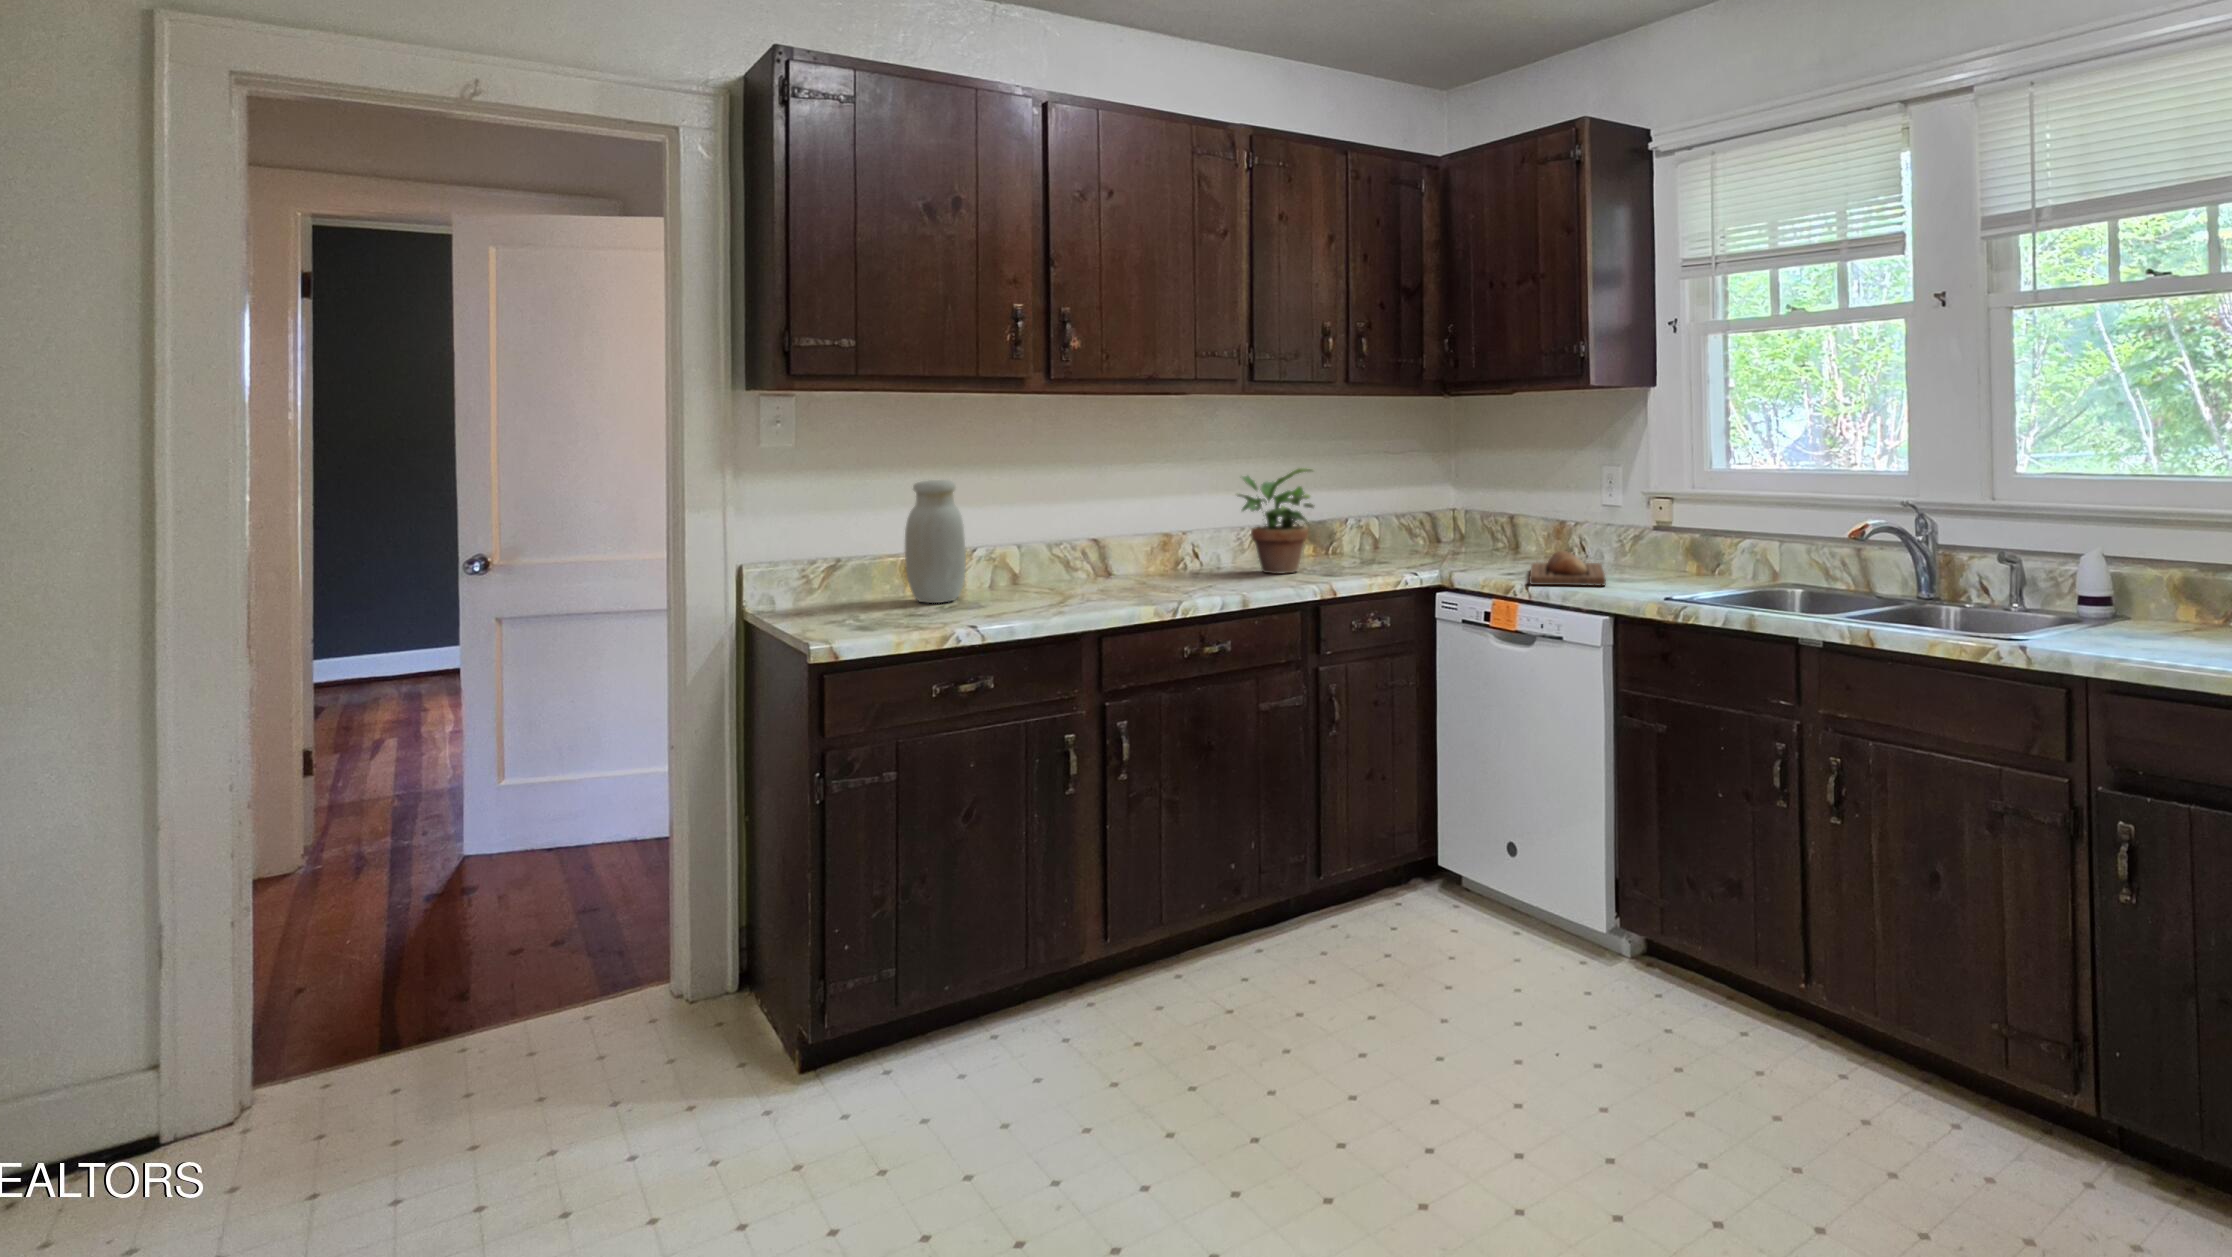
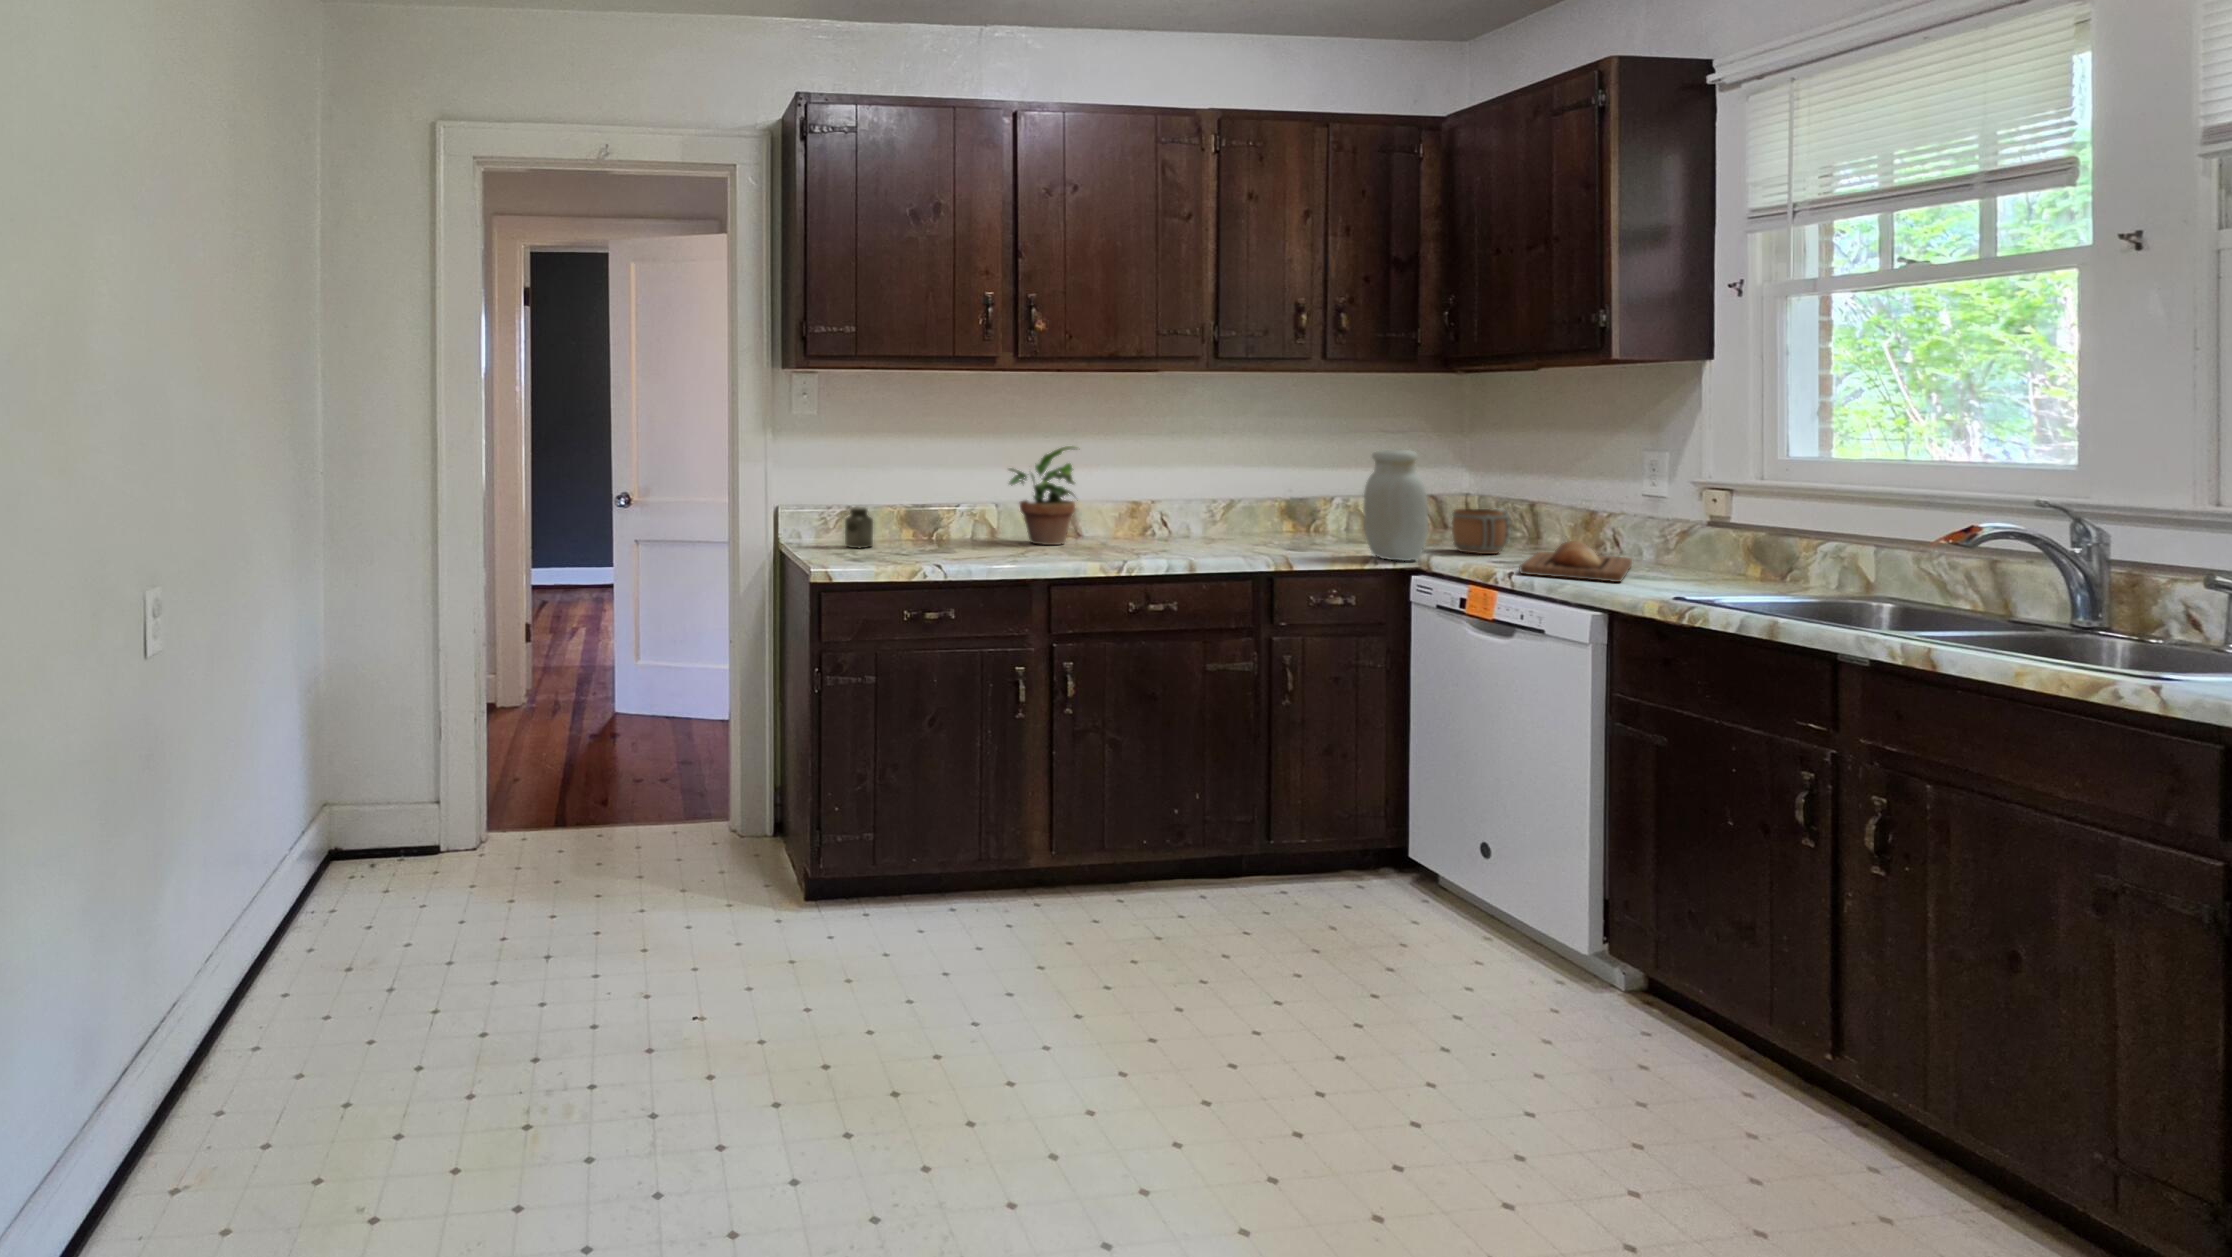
potted plant: present [1238,468,1314,574] -> present [1009,446,1080,545]
jar: present [905,480,966,603] -> present [1363,450,1428,561]
mug: none [1461,524,1505,568] -> present [1452,508,1510,554]
salt shaker: none [830,560,869,614] -> present [845,507,873,548]

